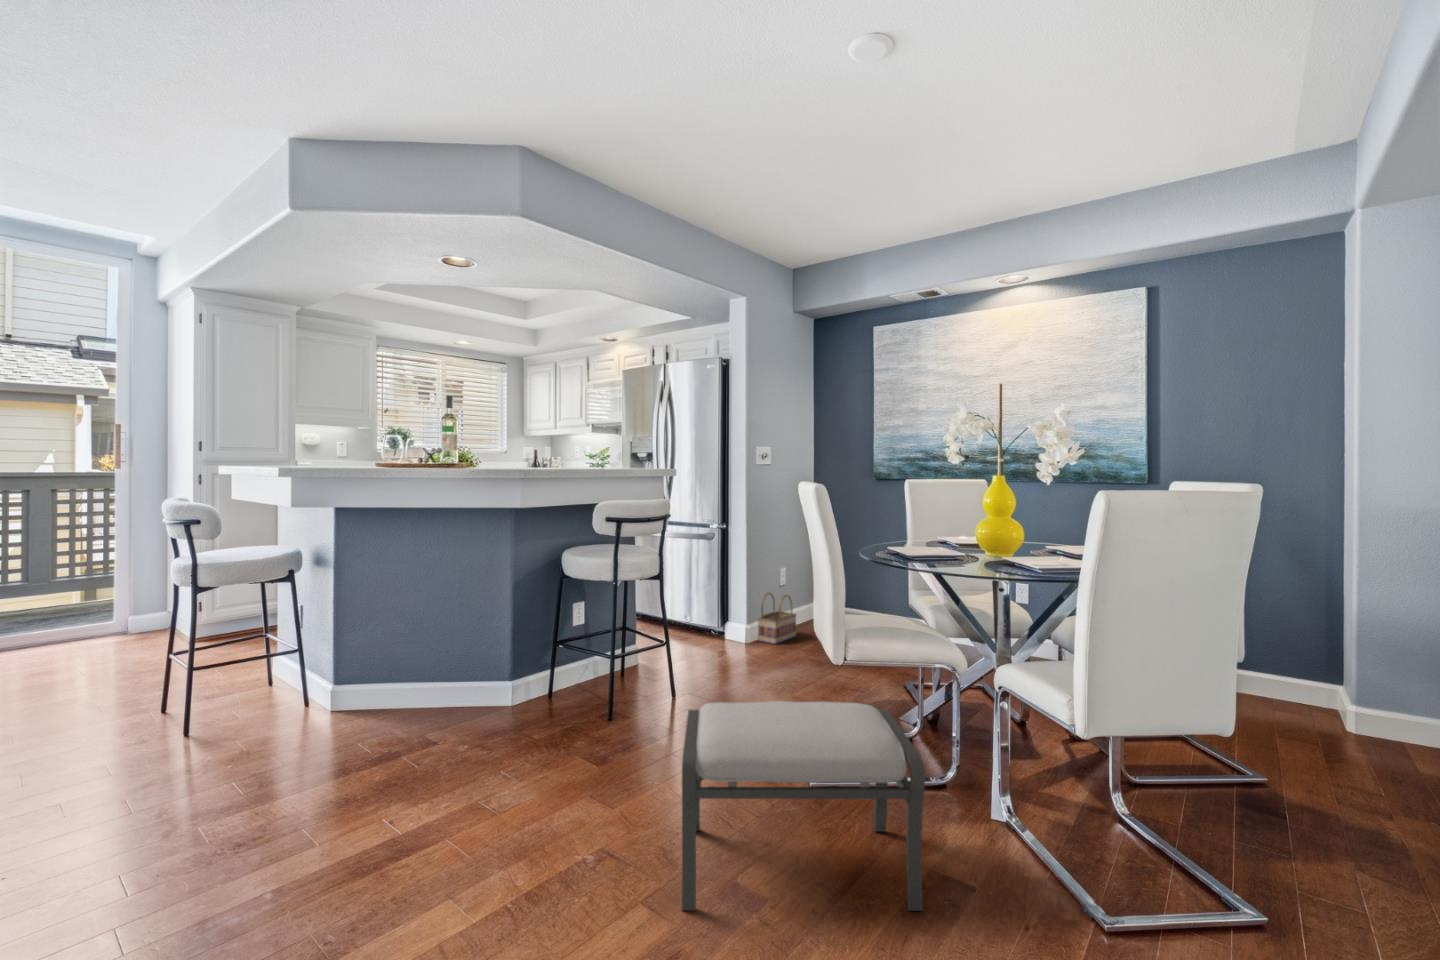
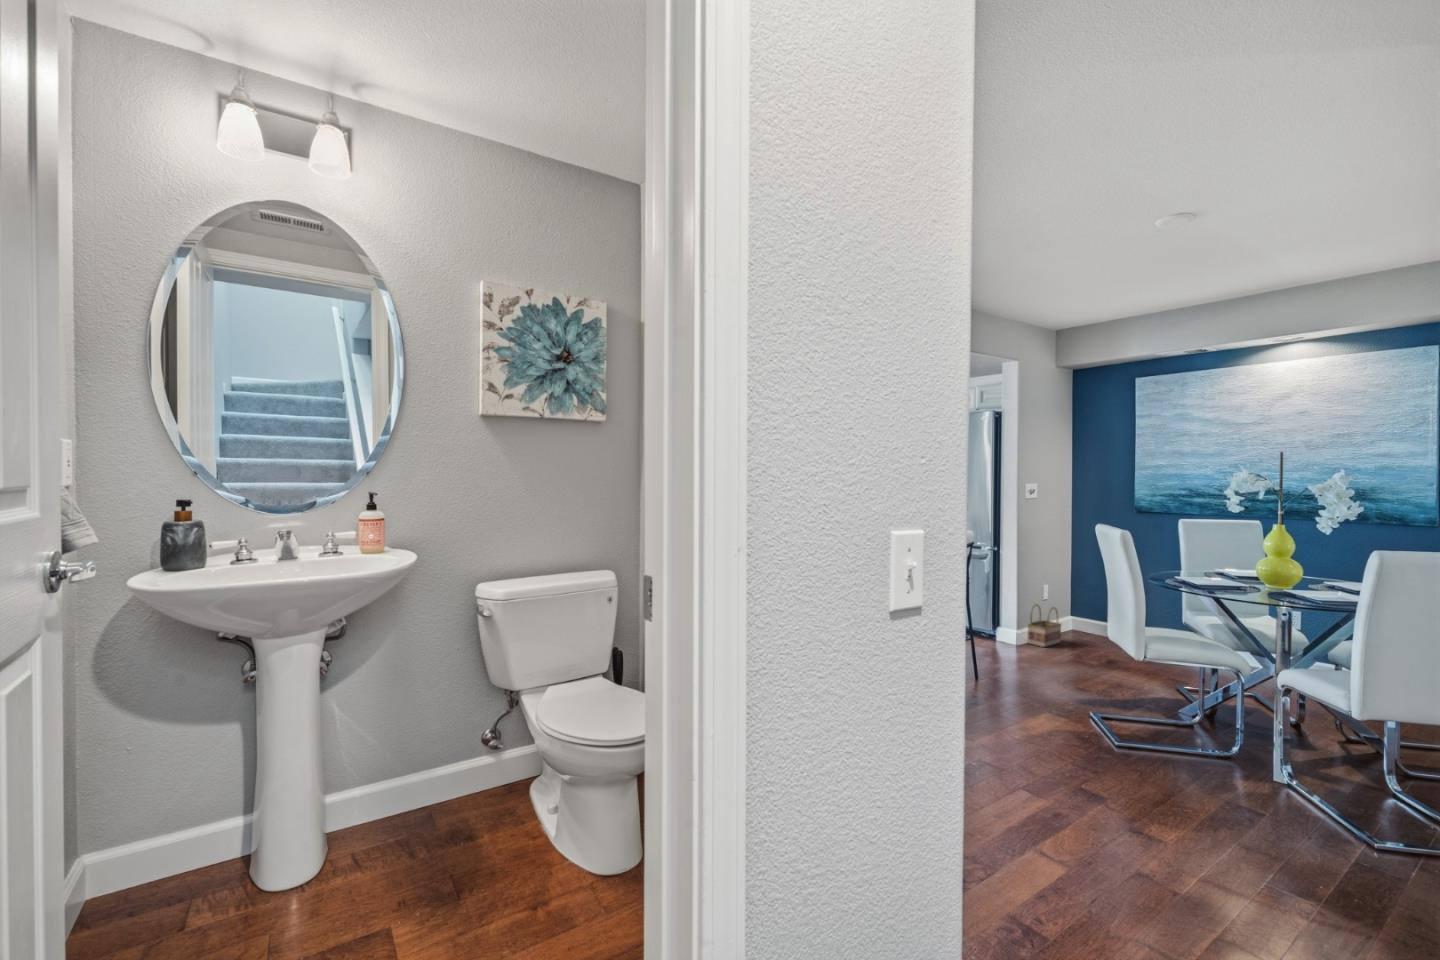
ottoman: present [682,701,925,911] -> none [1032,675,1230,823]

